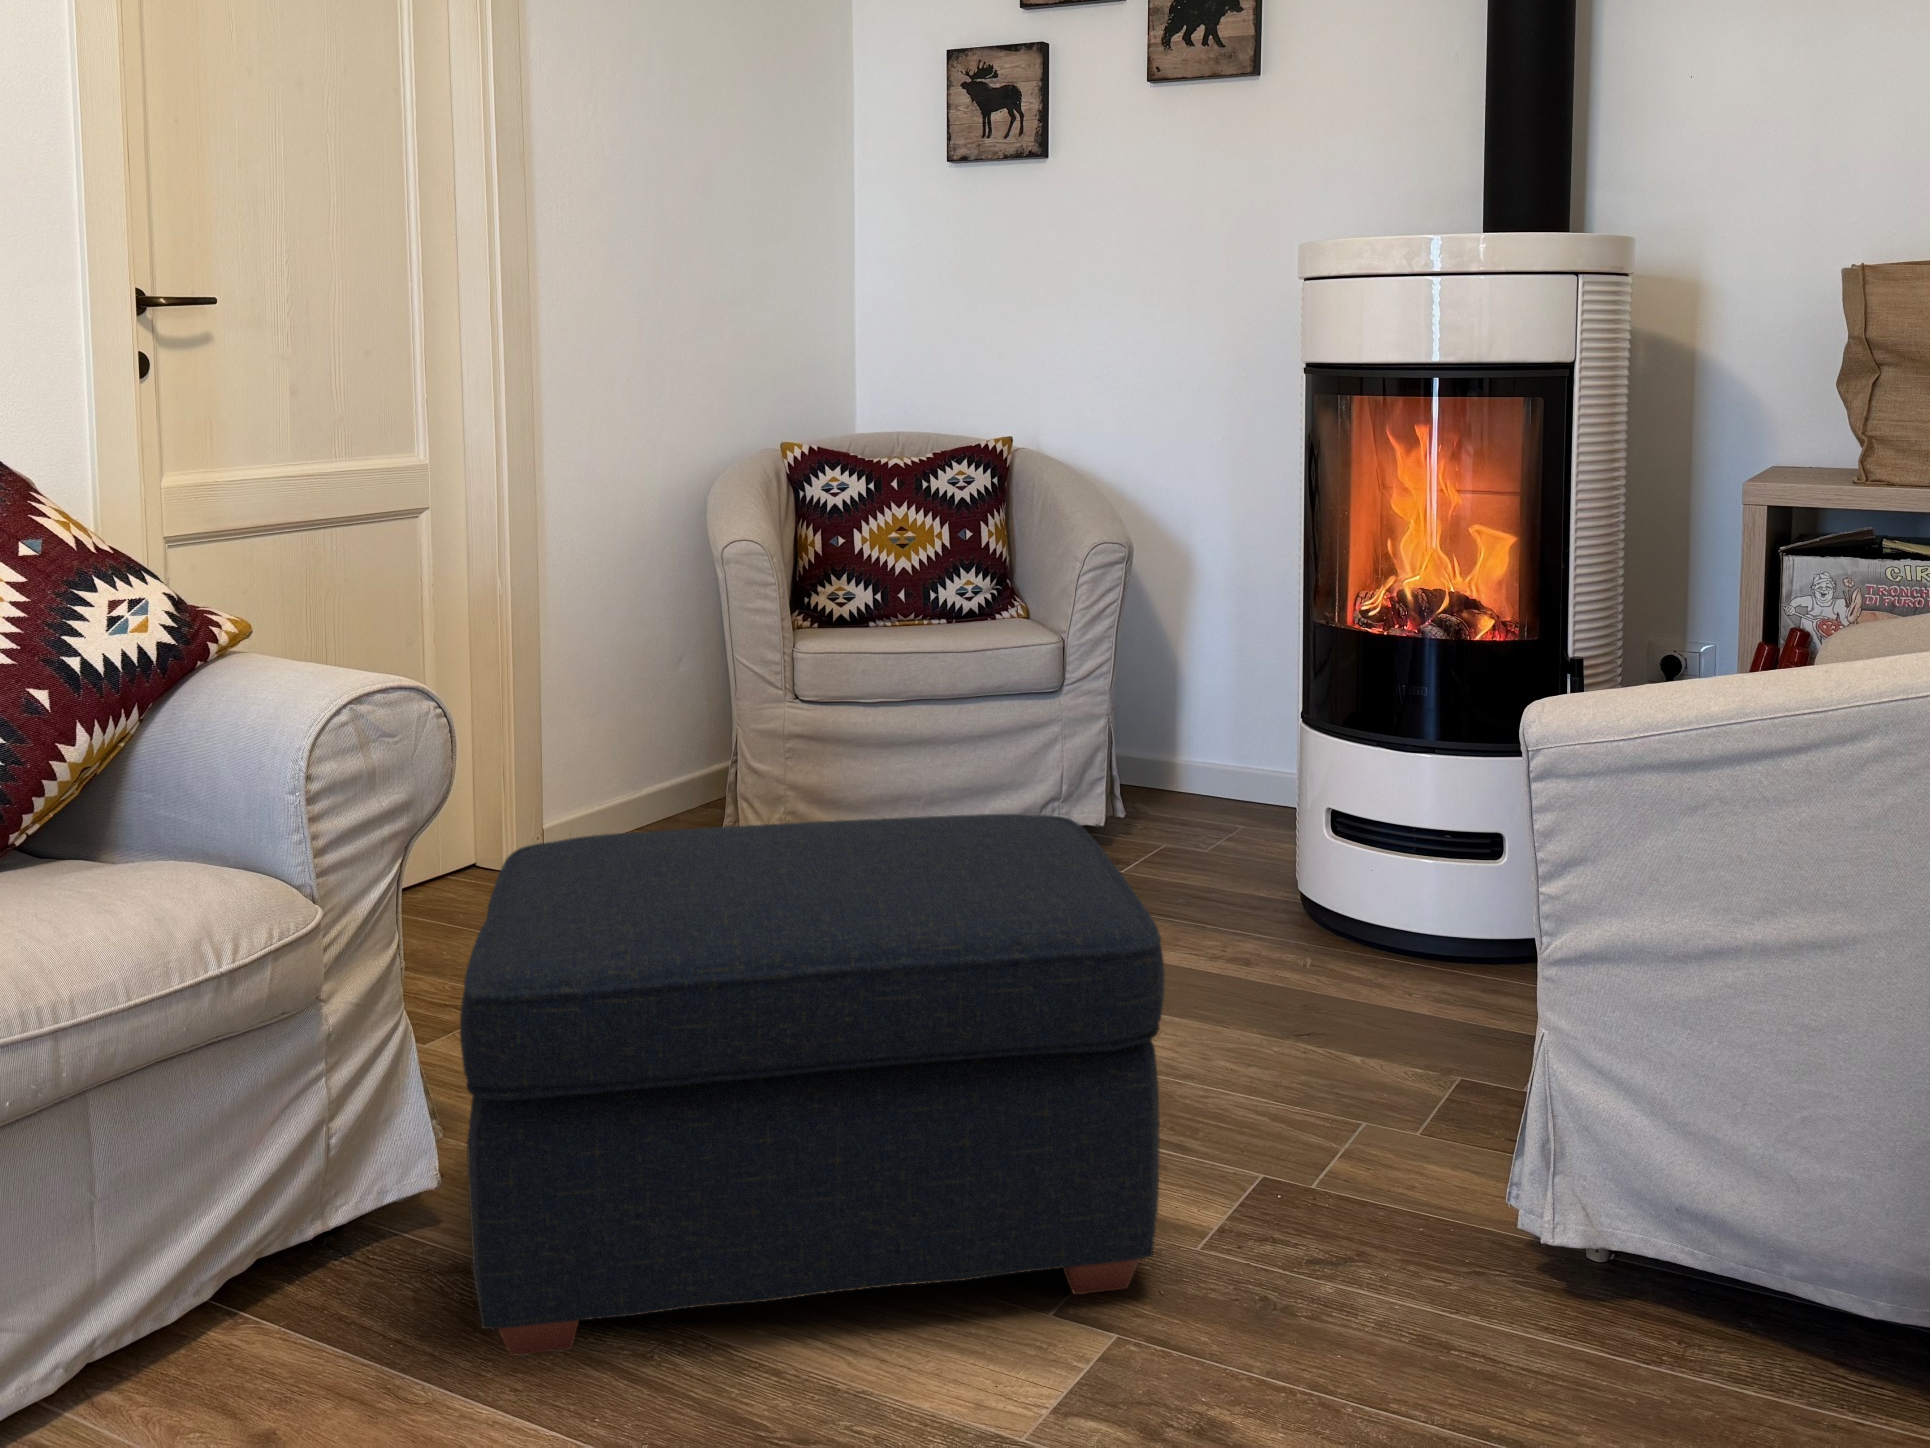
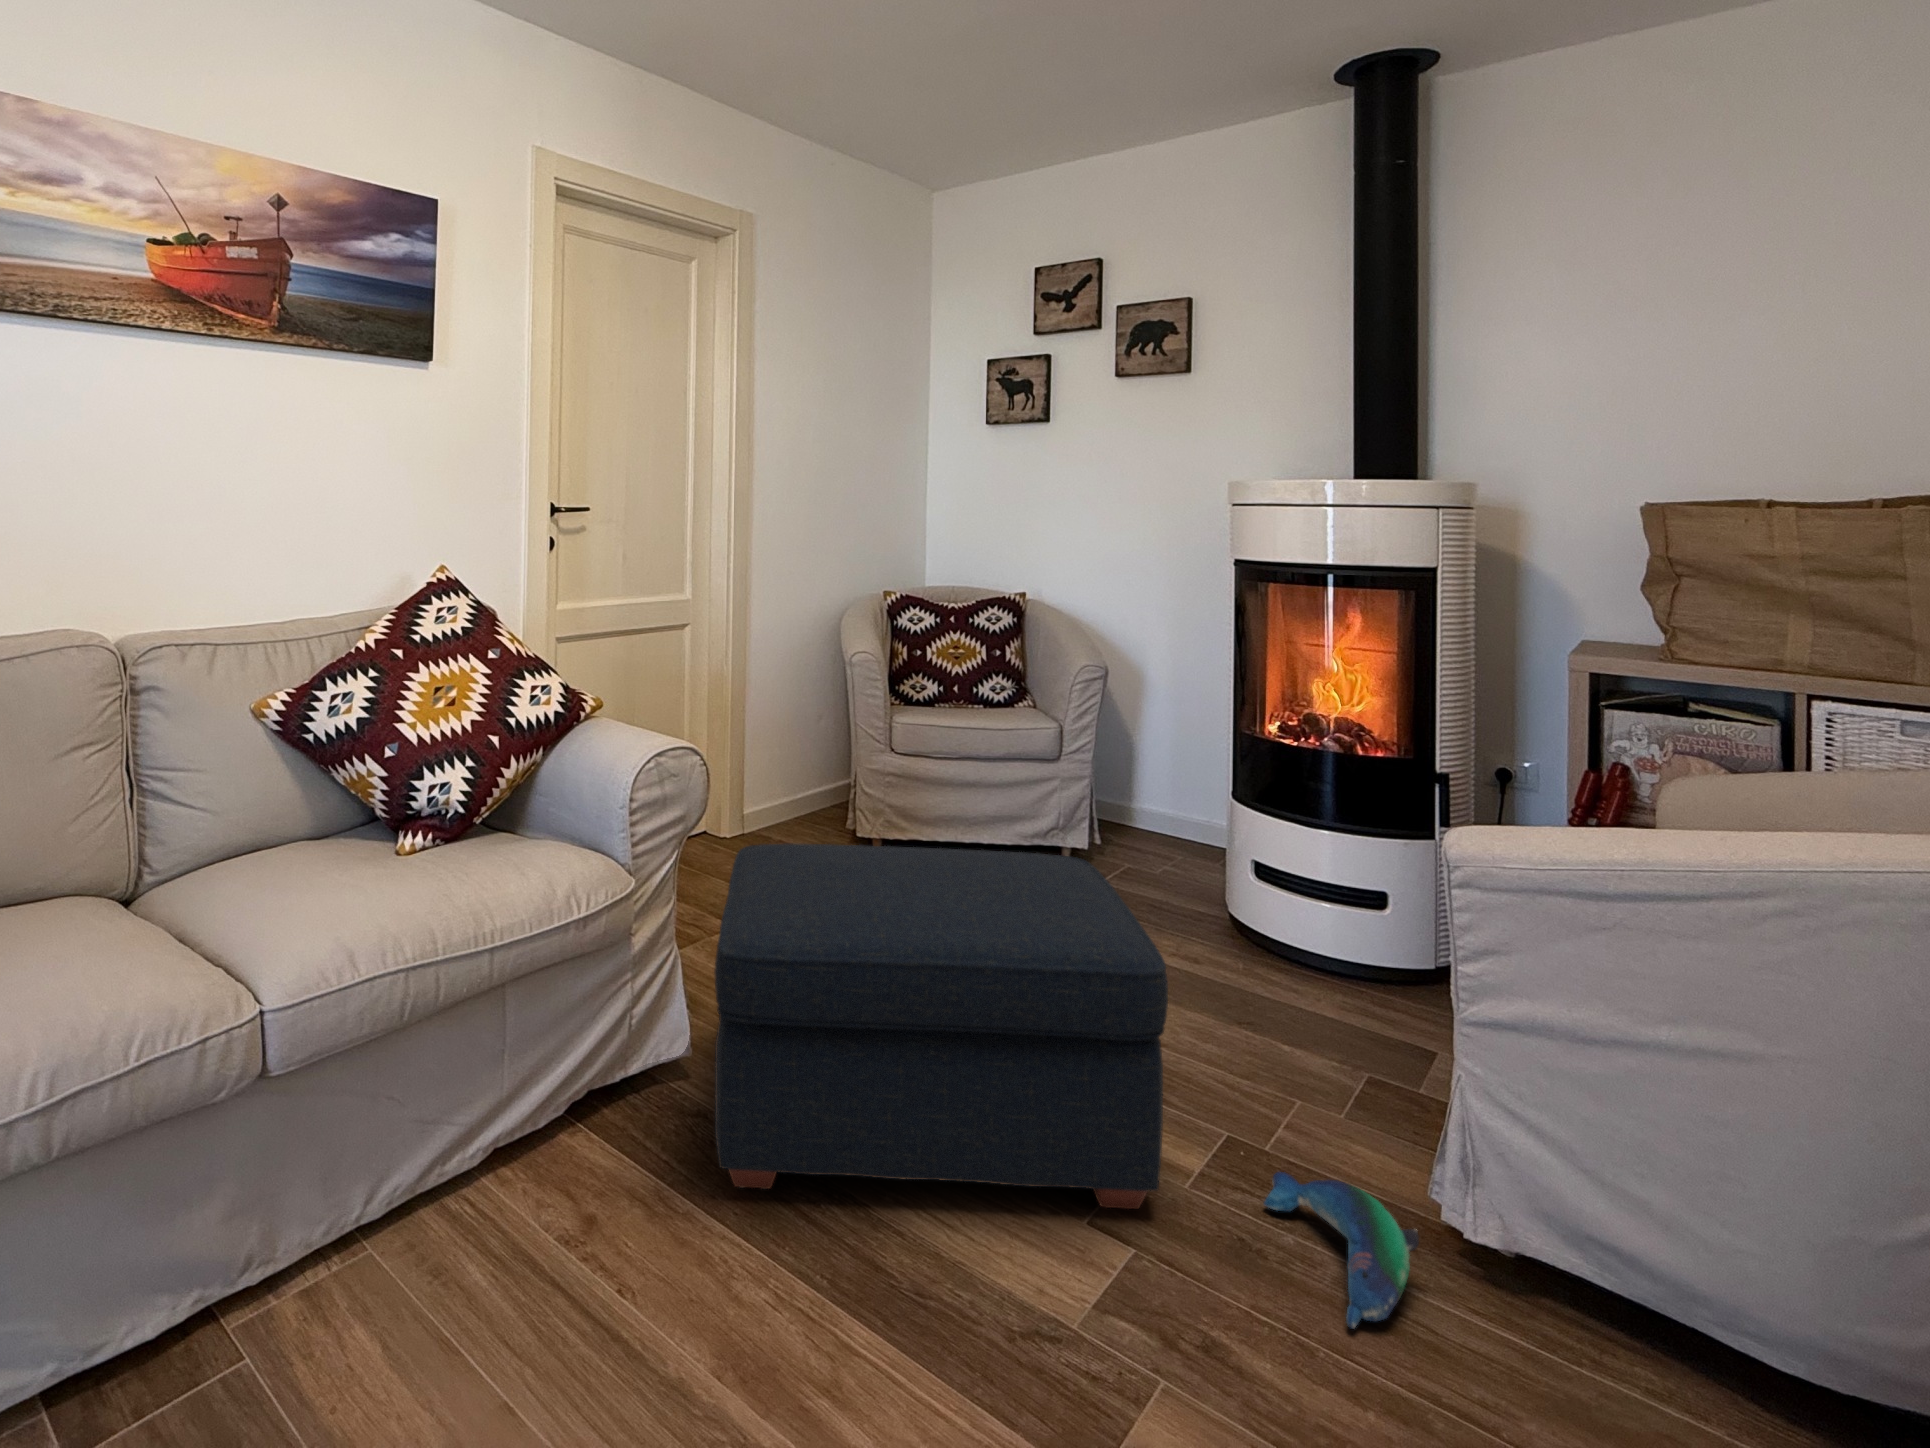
plush toy: none [1297,1204,1485,1380] -> present [1264,1172,1419,1329]

